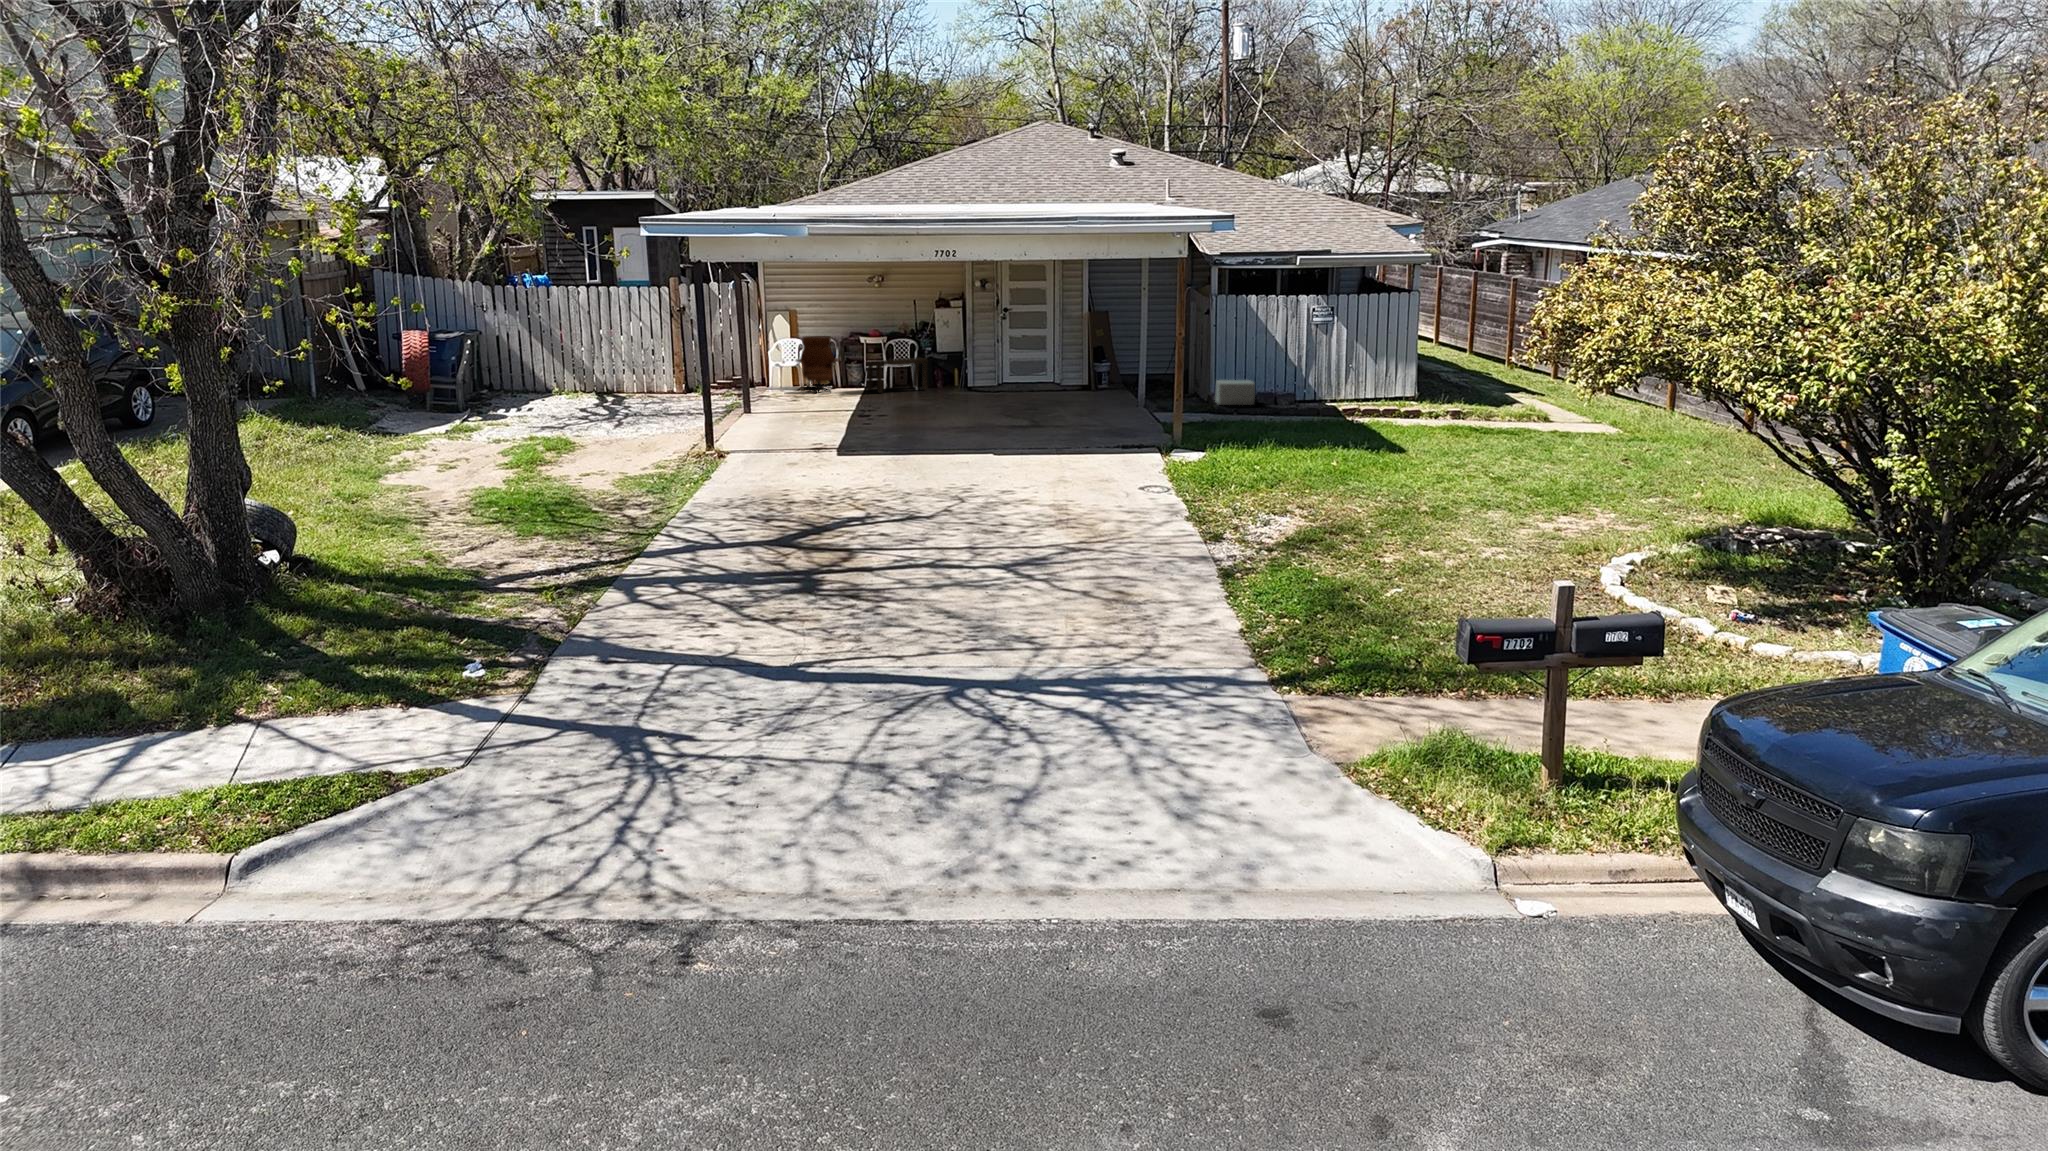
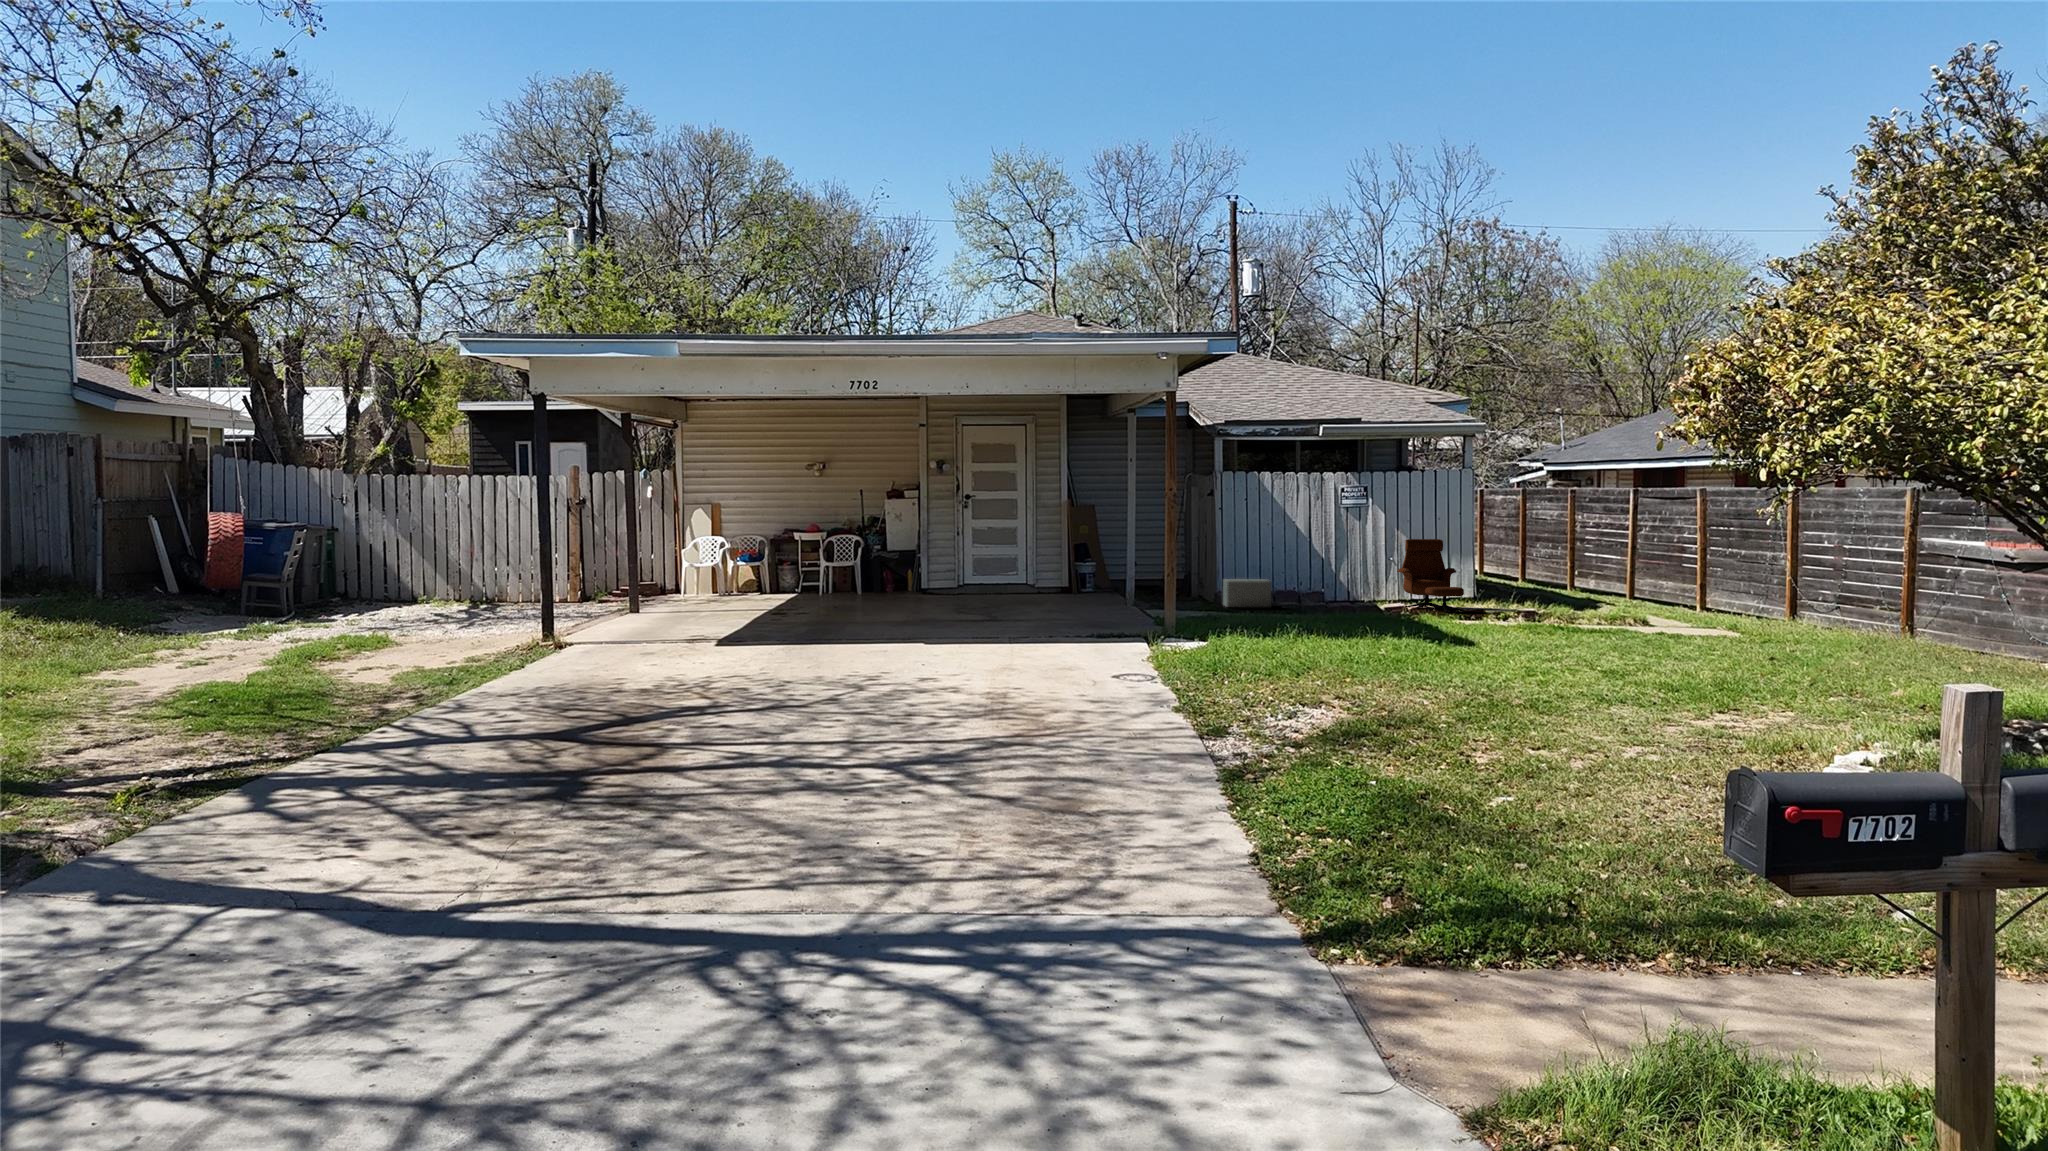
lounge chair: present [796,336,839,392] -> present [1397,539,1464,612]
bench: present [868,357,928,393] -> none [800,557,874,597]

